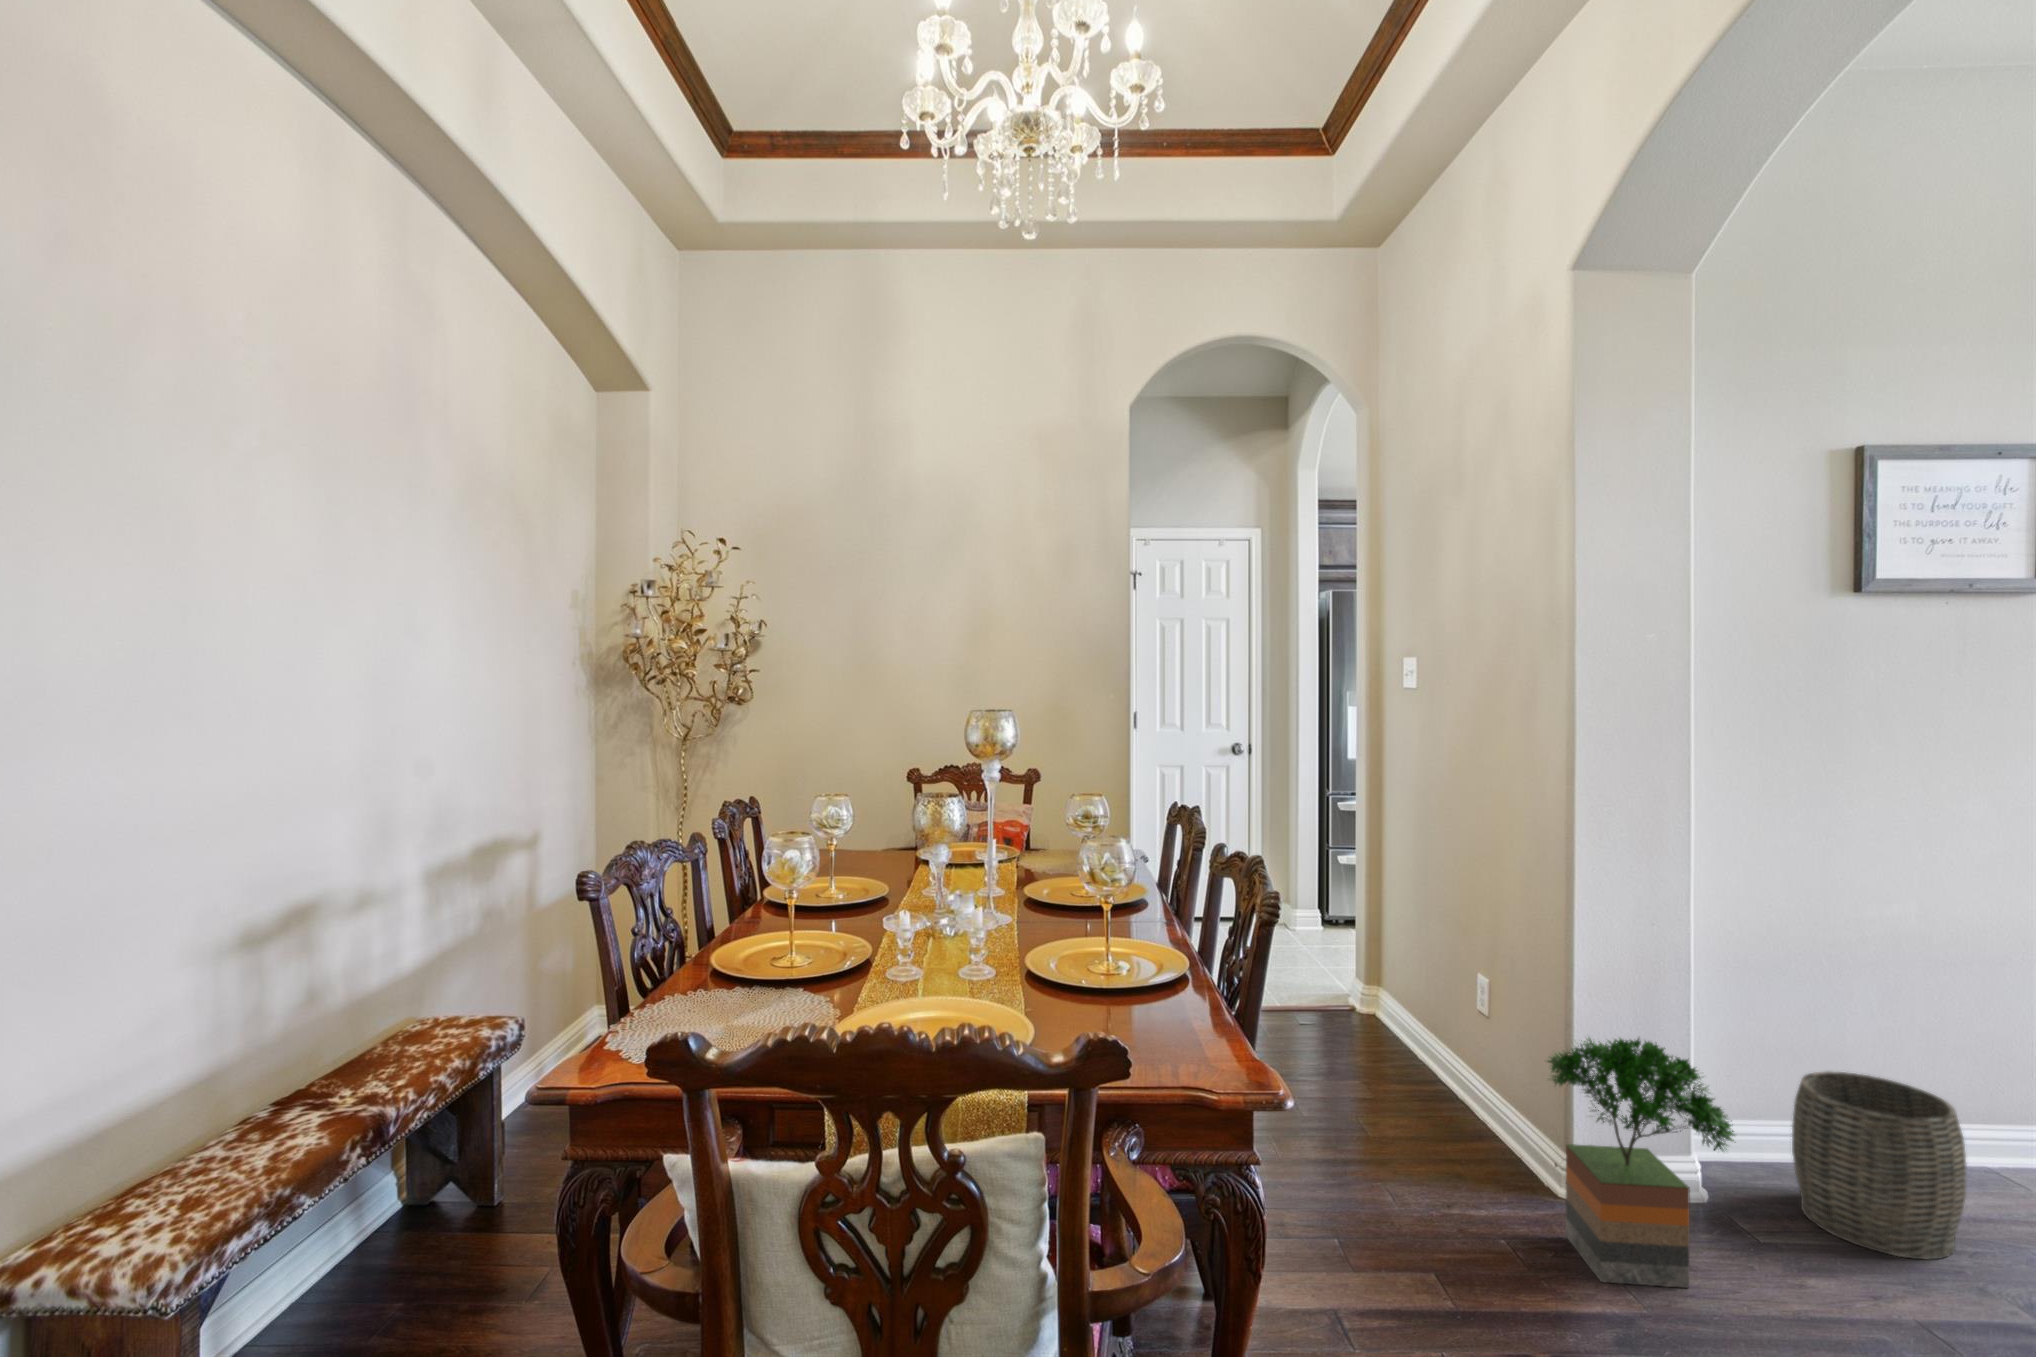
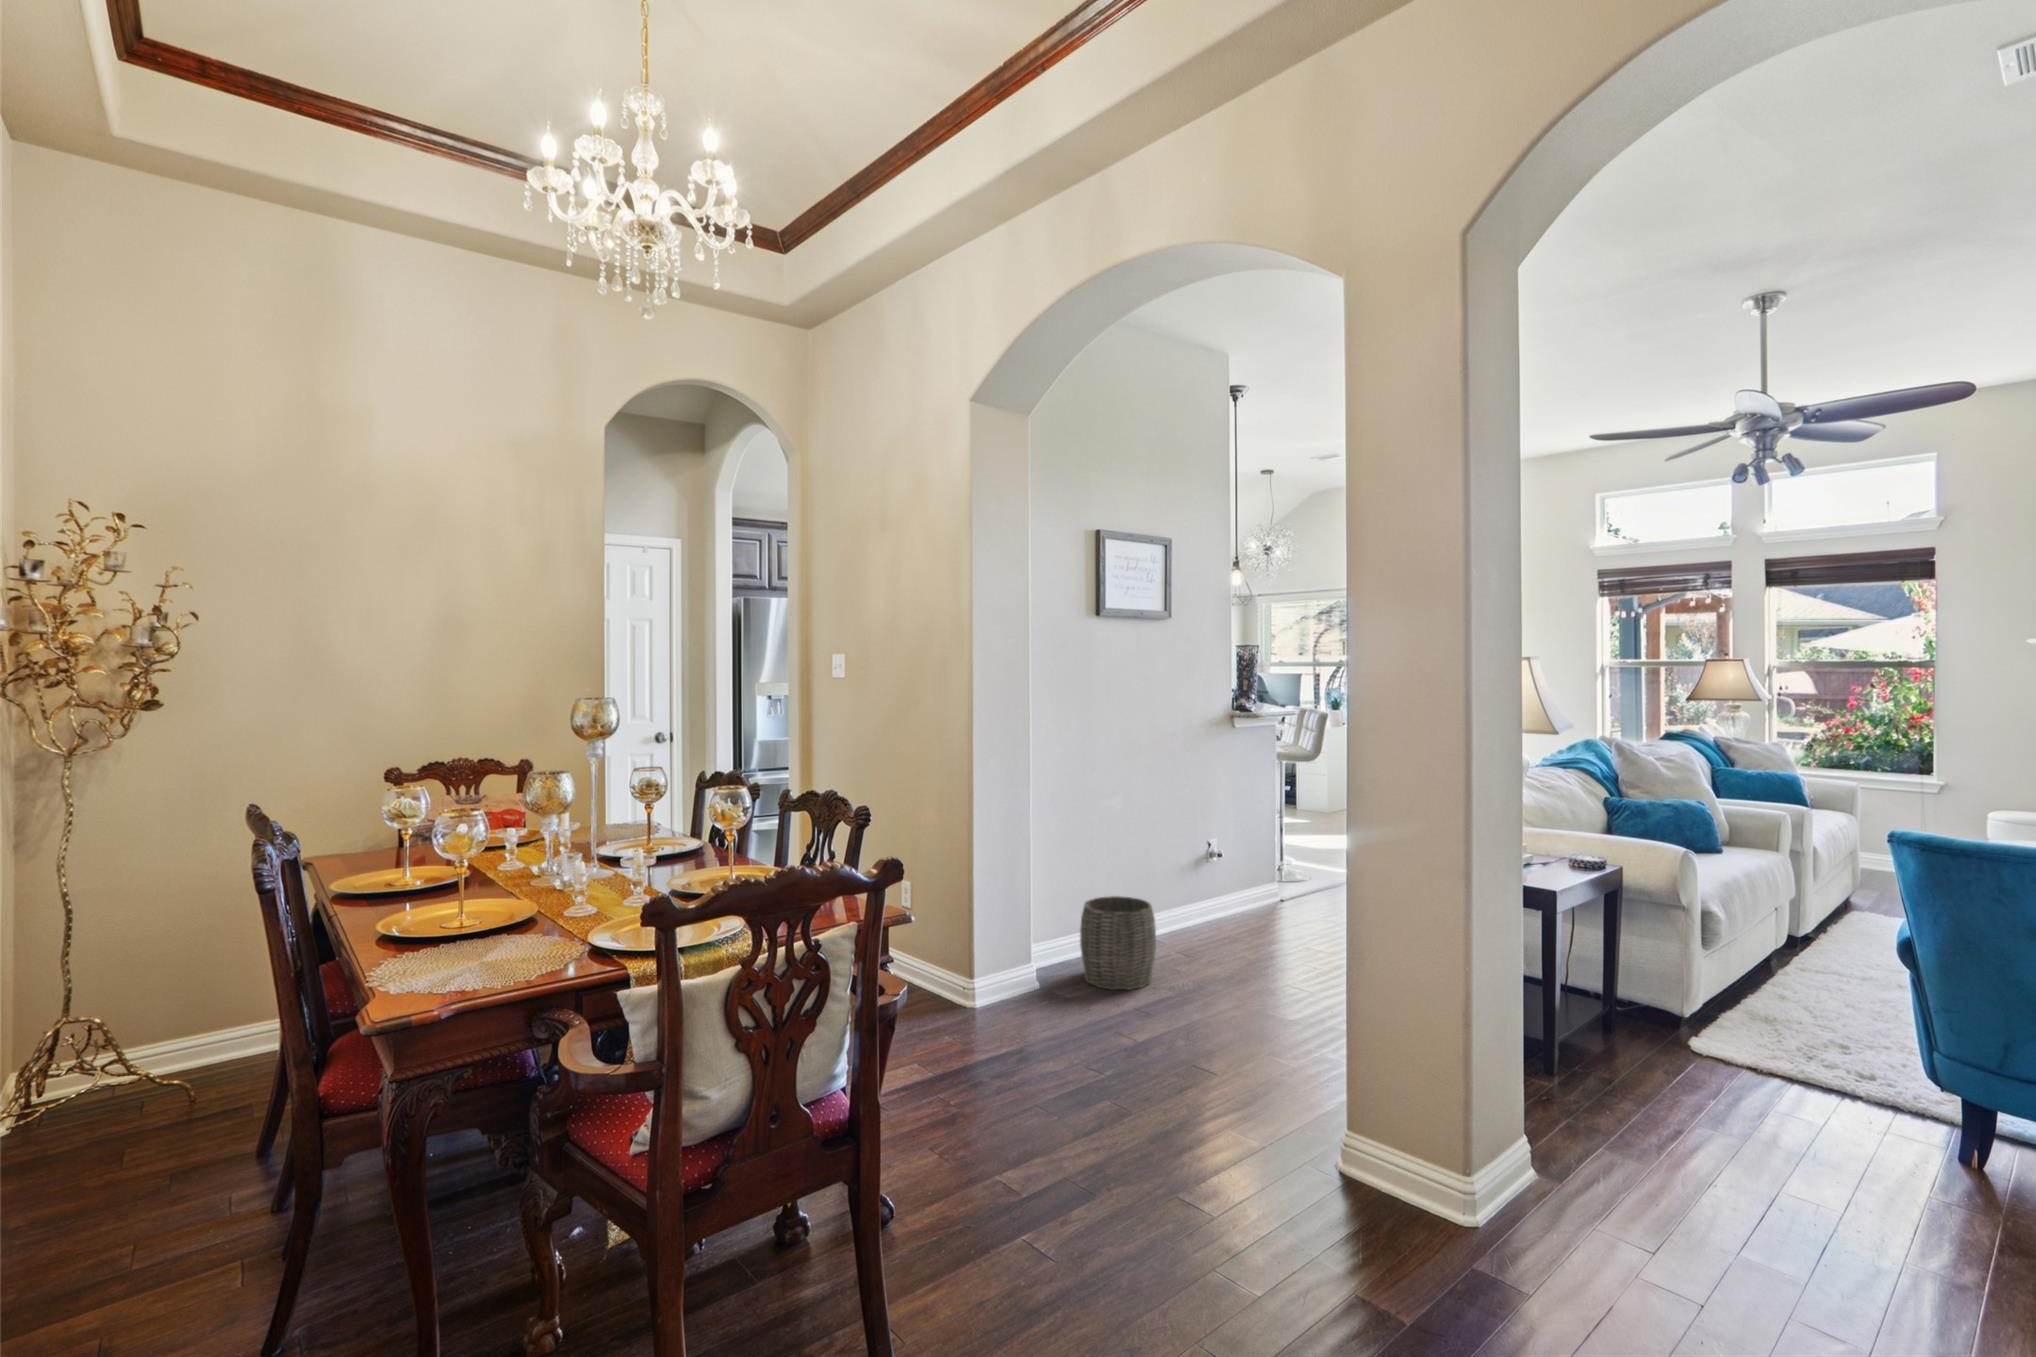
potted tree: present [1548,1038,1736,1288] -> none [965,890,1068,1042]

